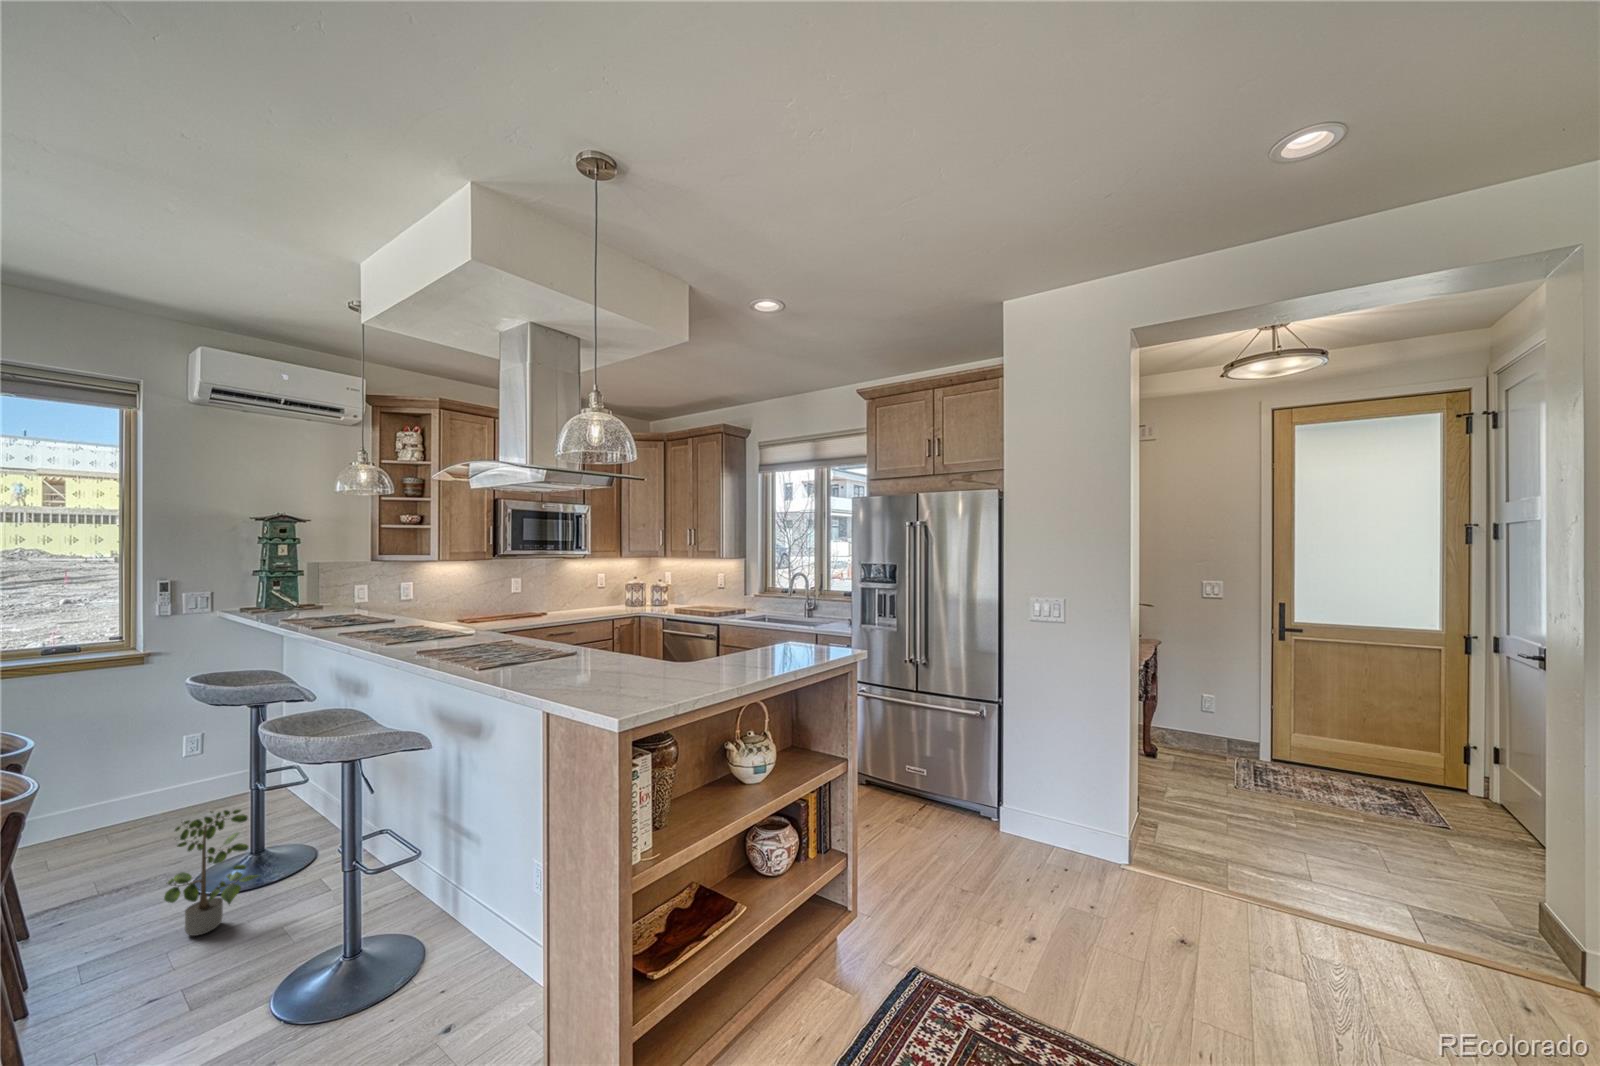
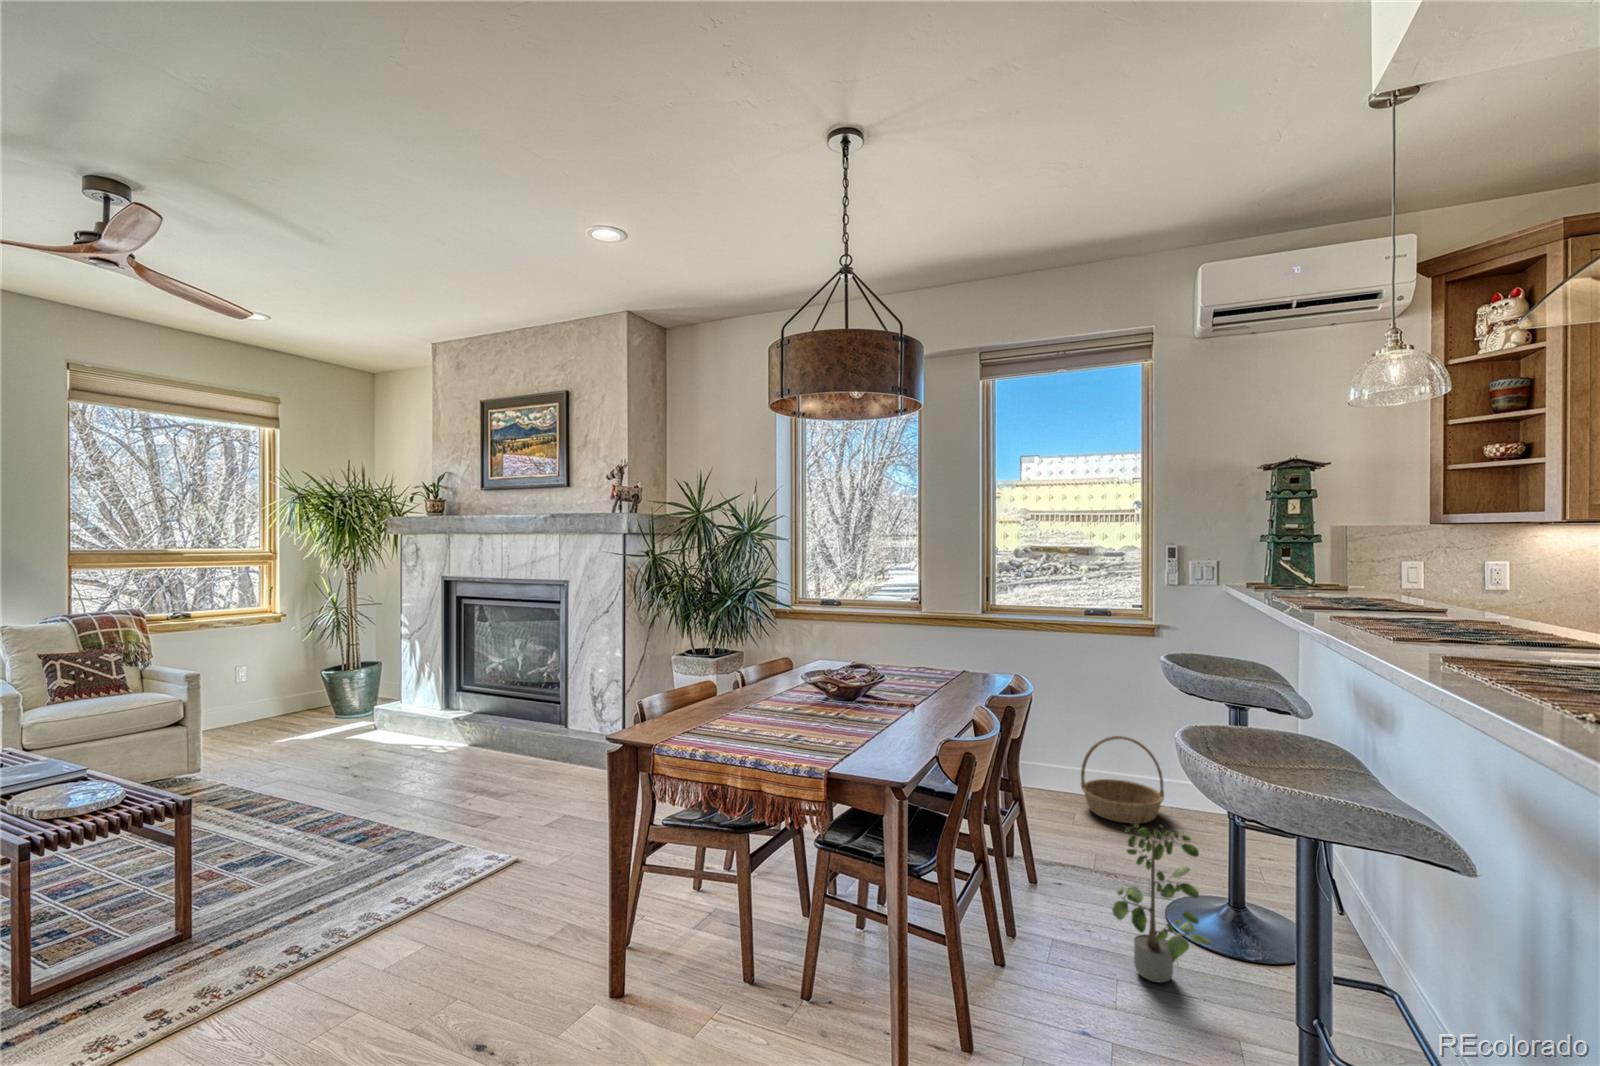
basket: none [50,765,159,852] -> present [1081,736,1164,824]

